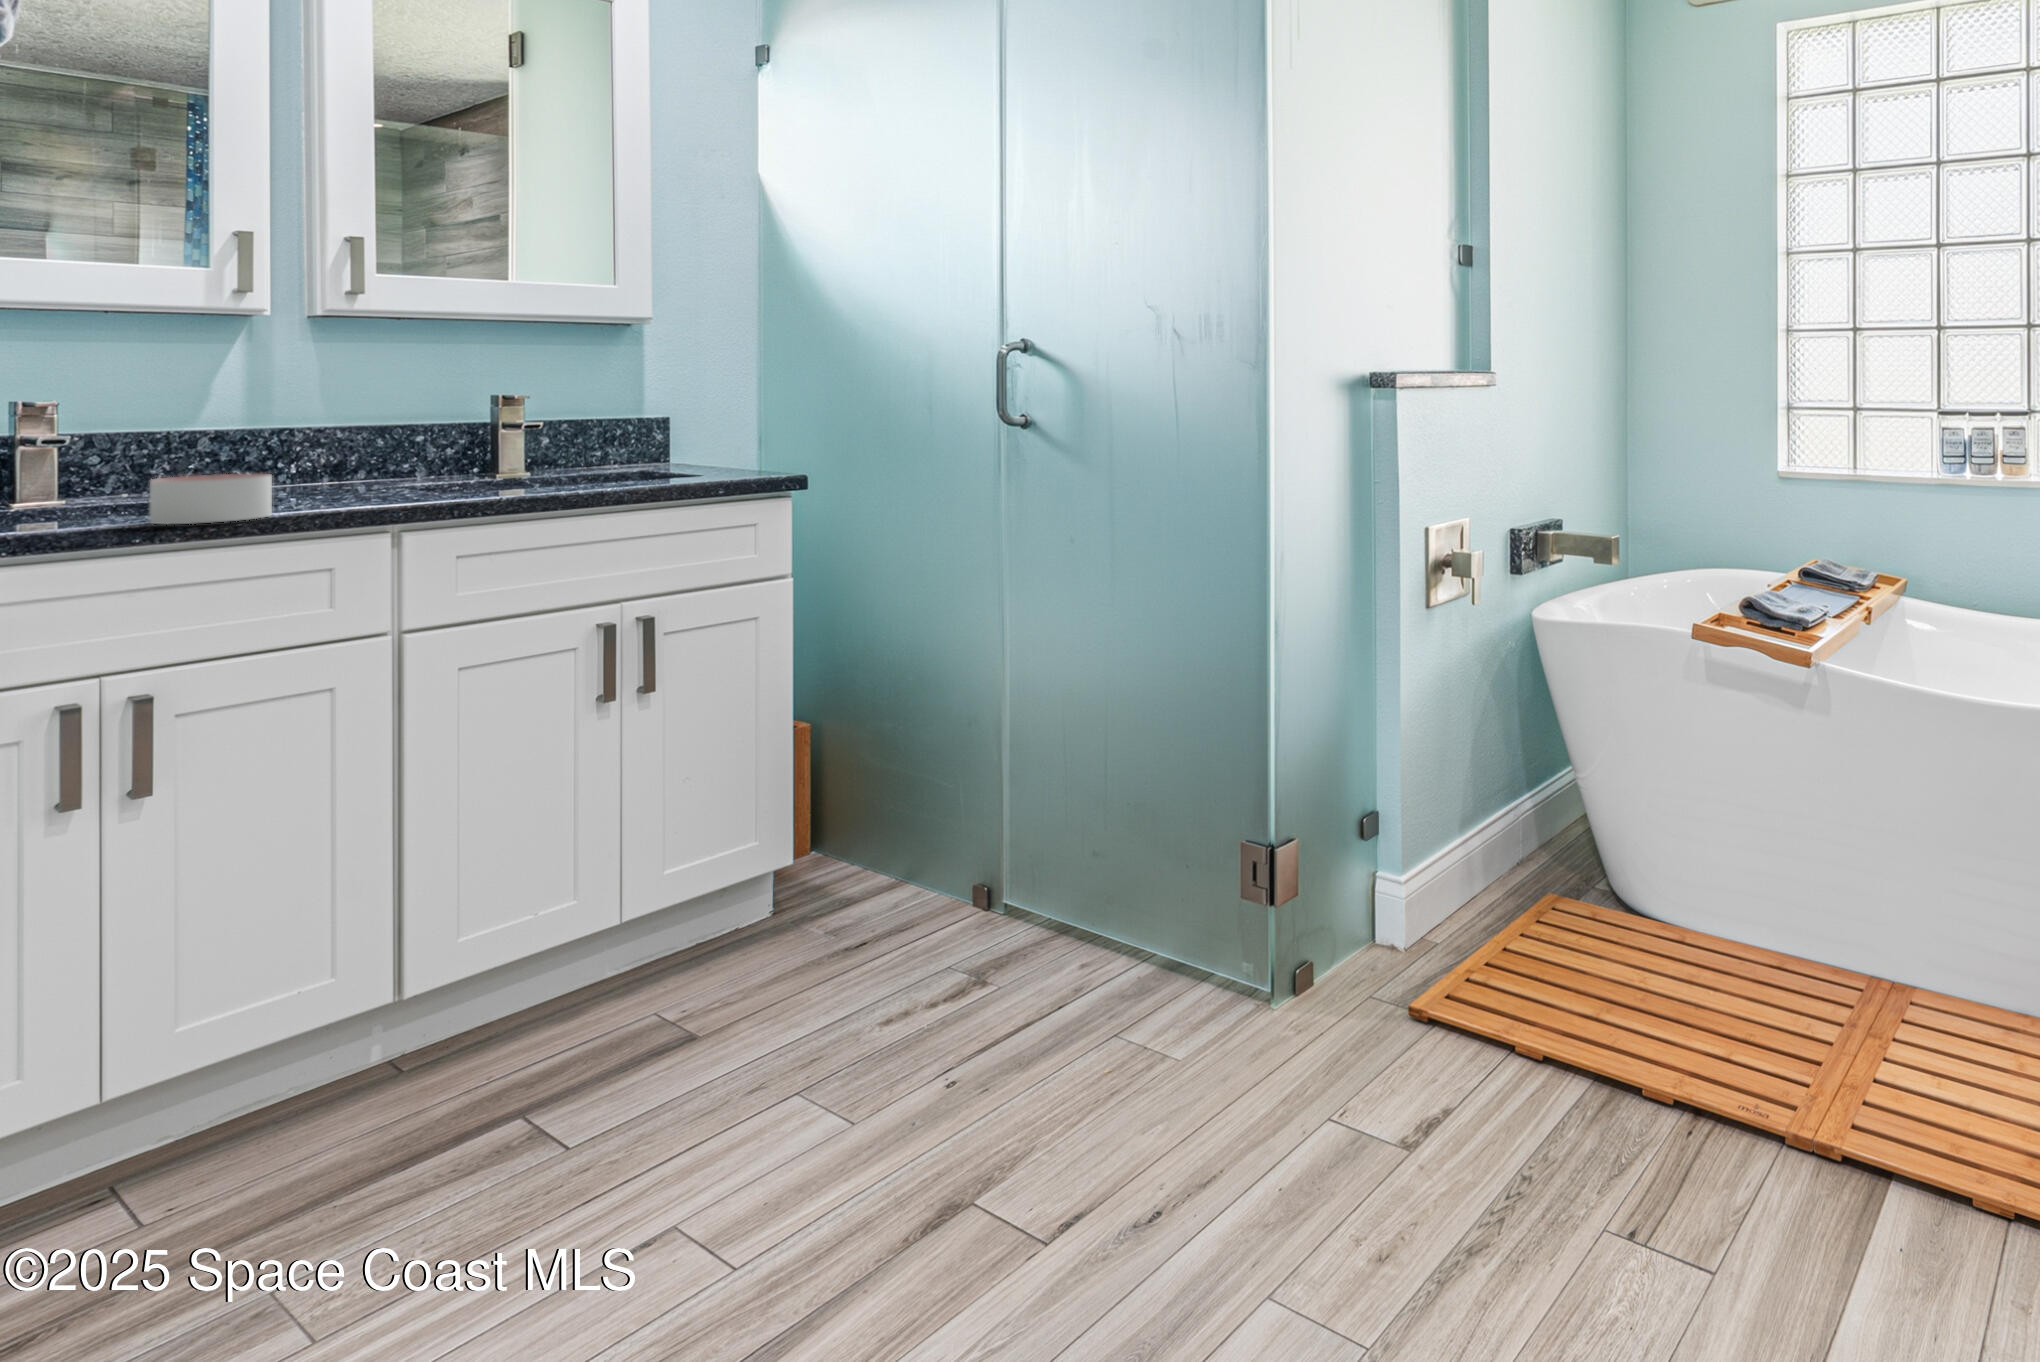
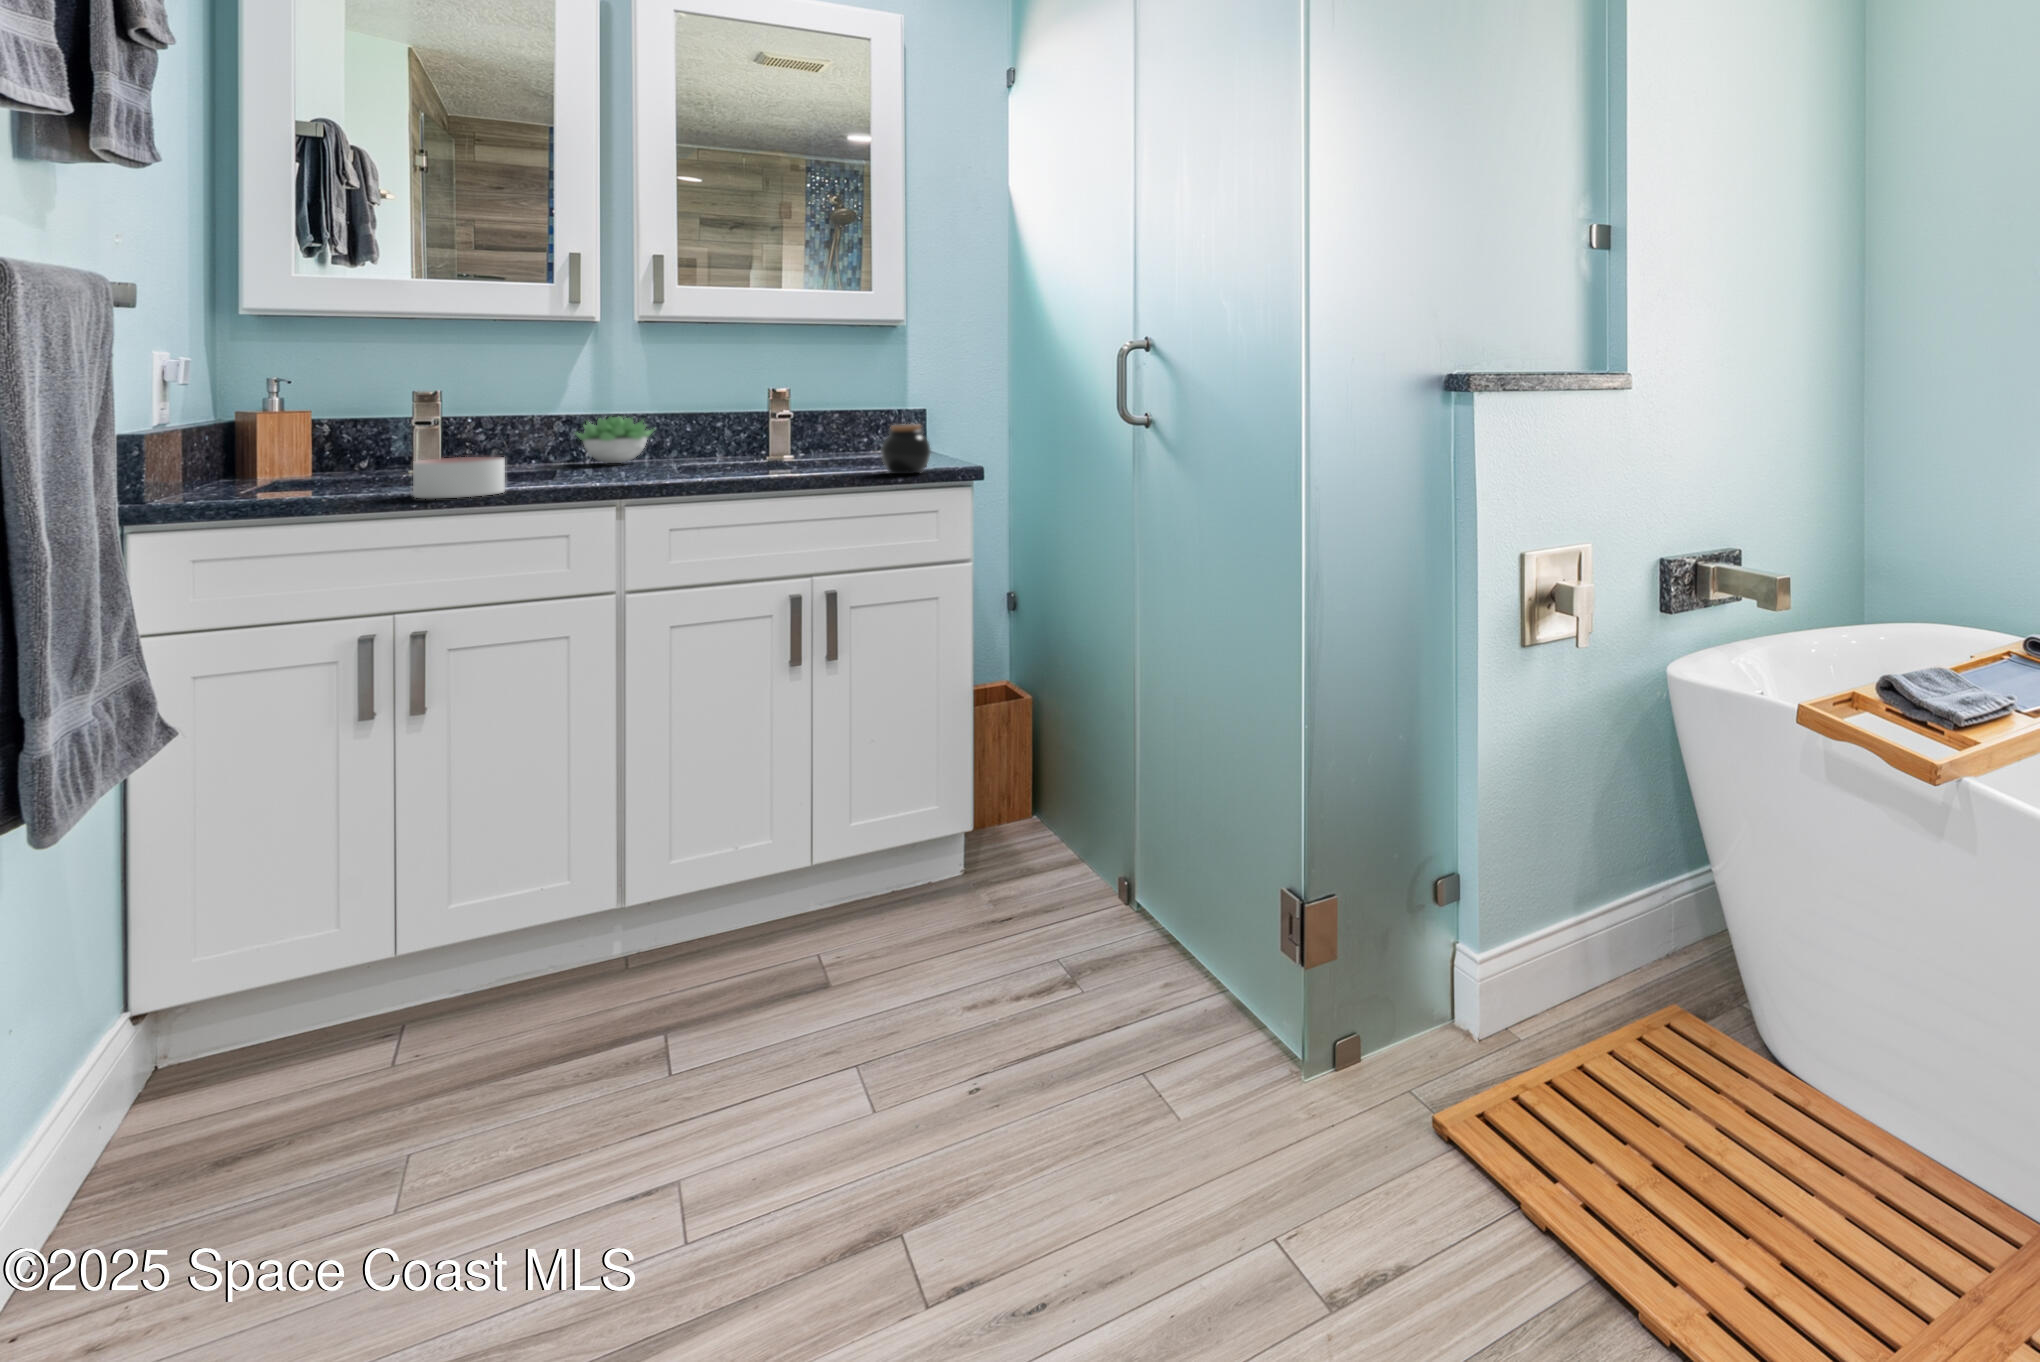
succulent plant: none [244,429,348,486] -> present [576,417,653,463]
jar: none [700,431,756,484] -> present [881,424,931,474]

